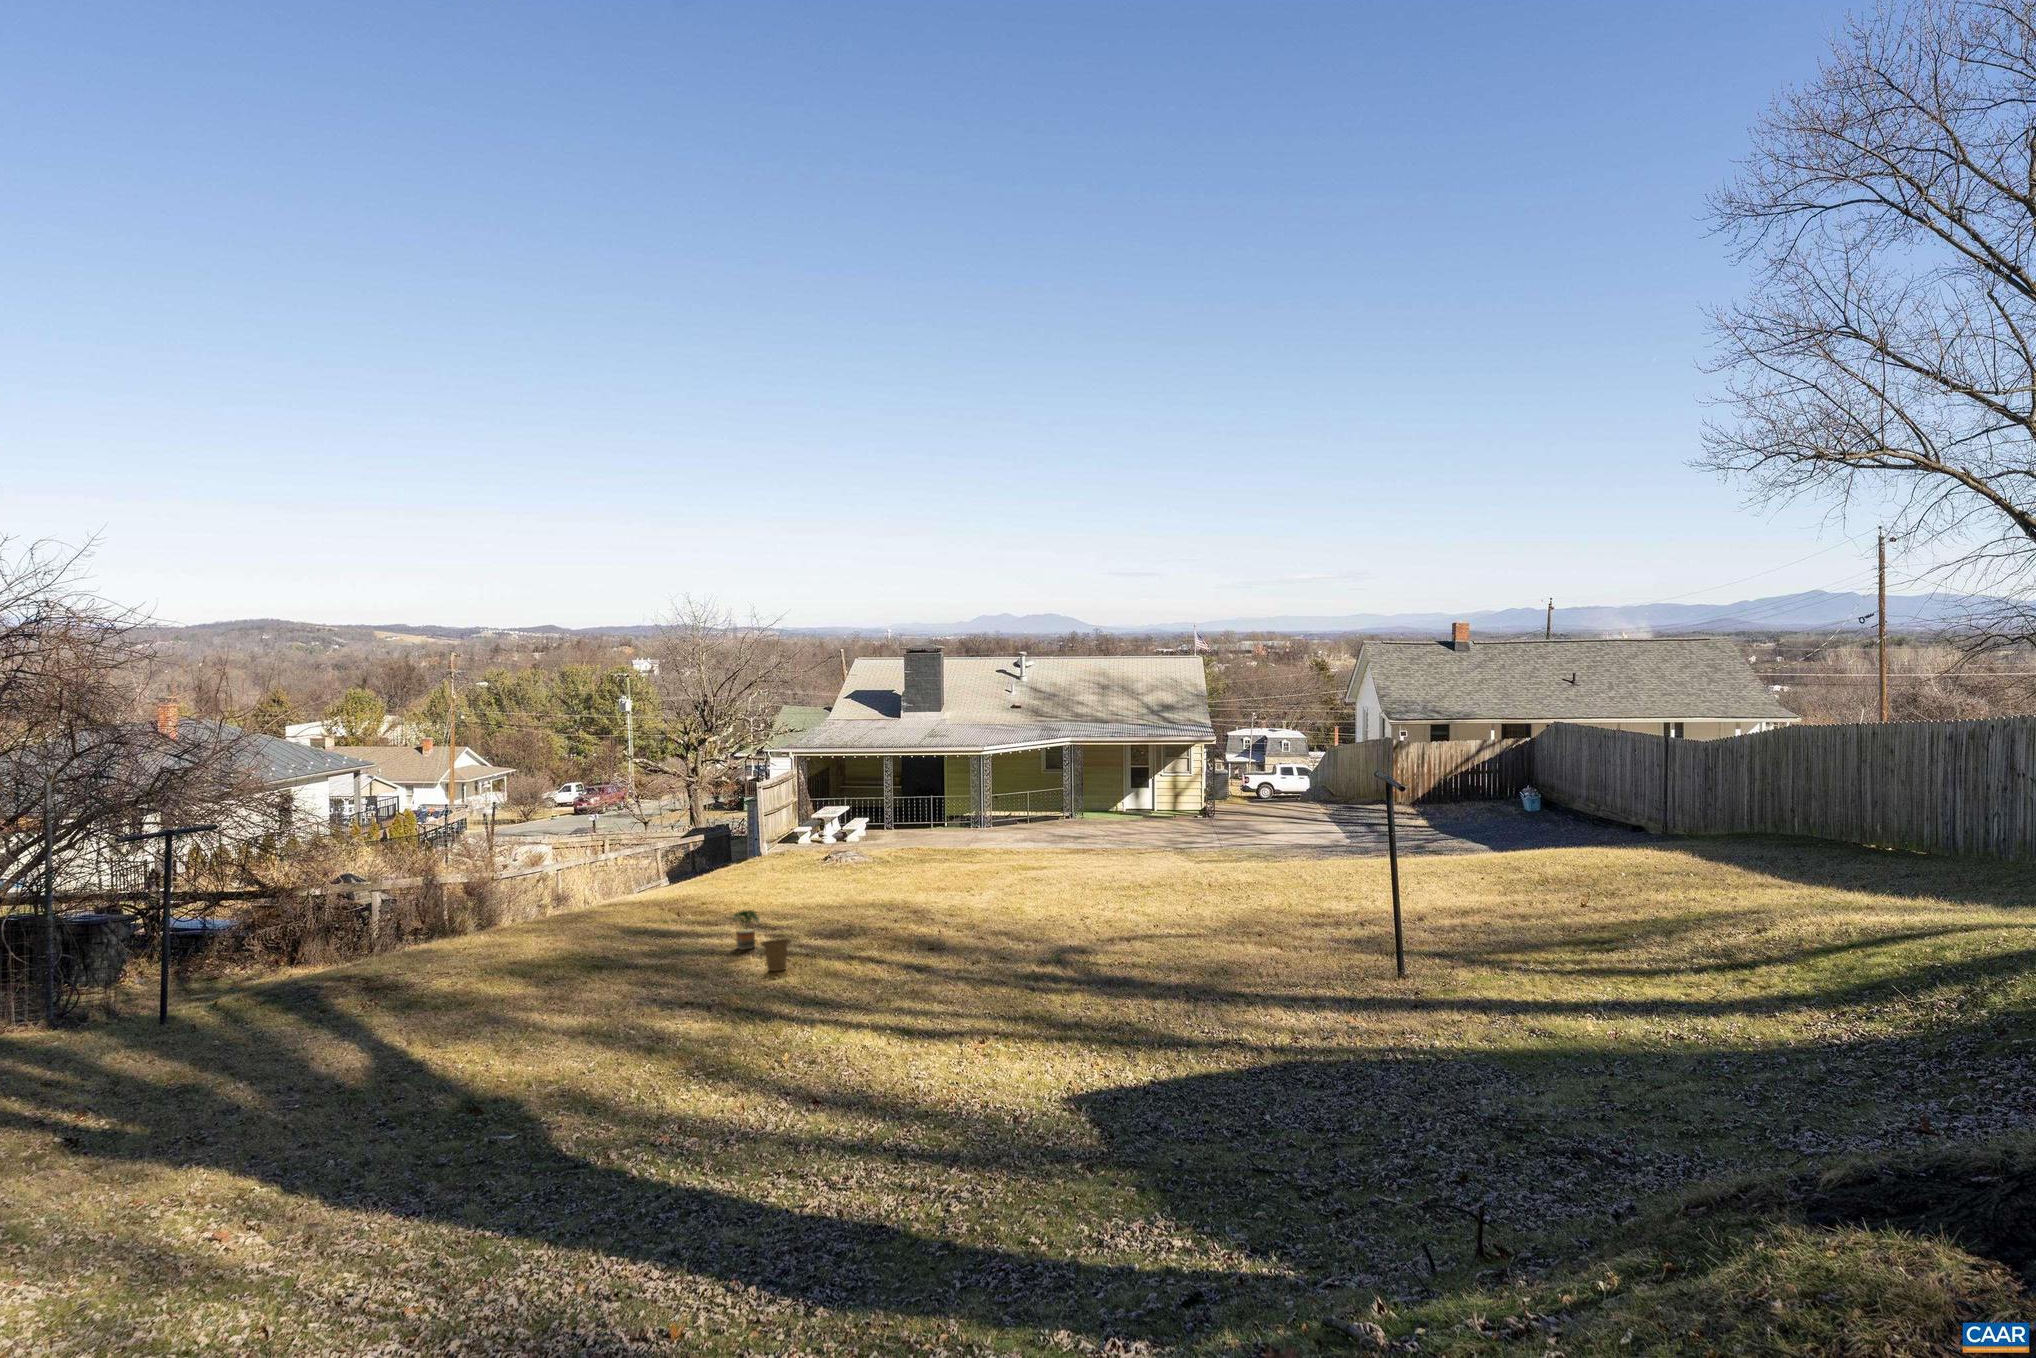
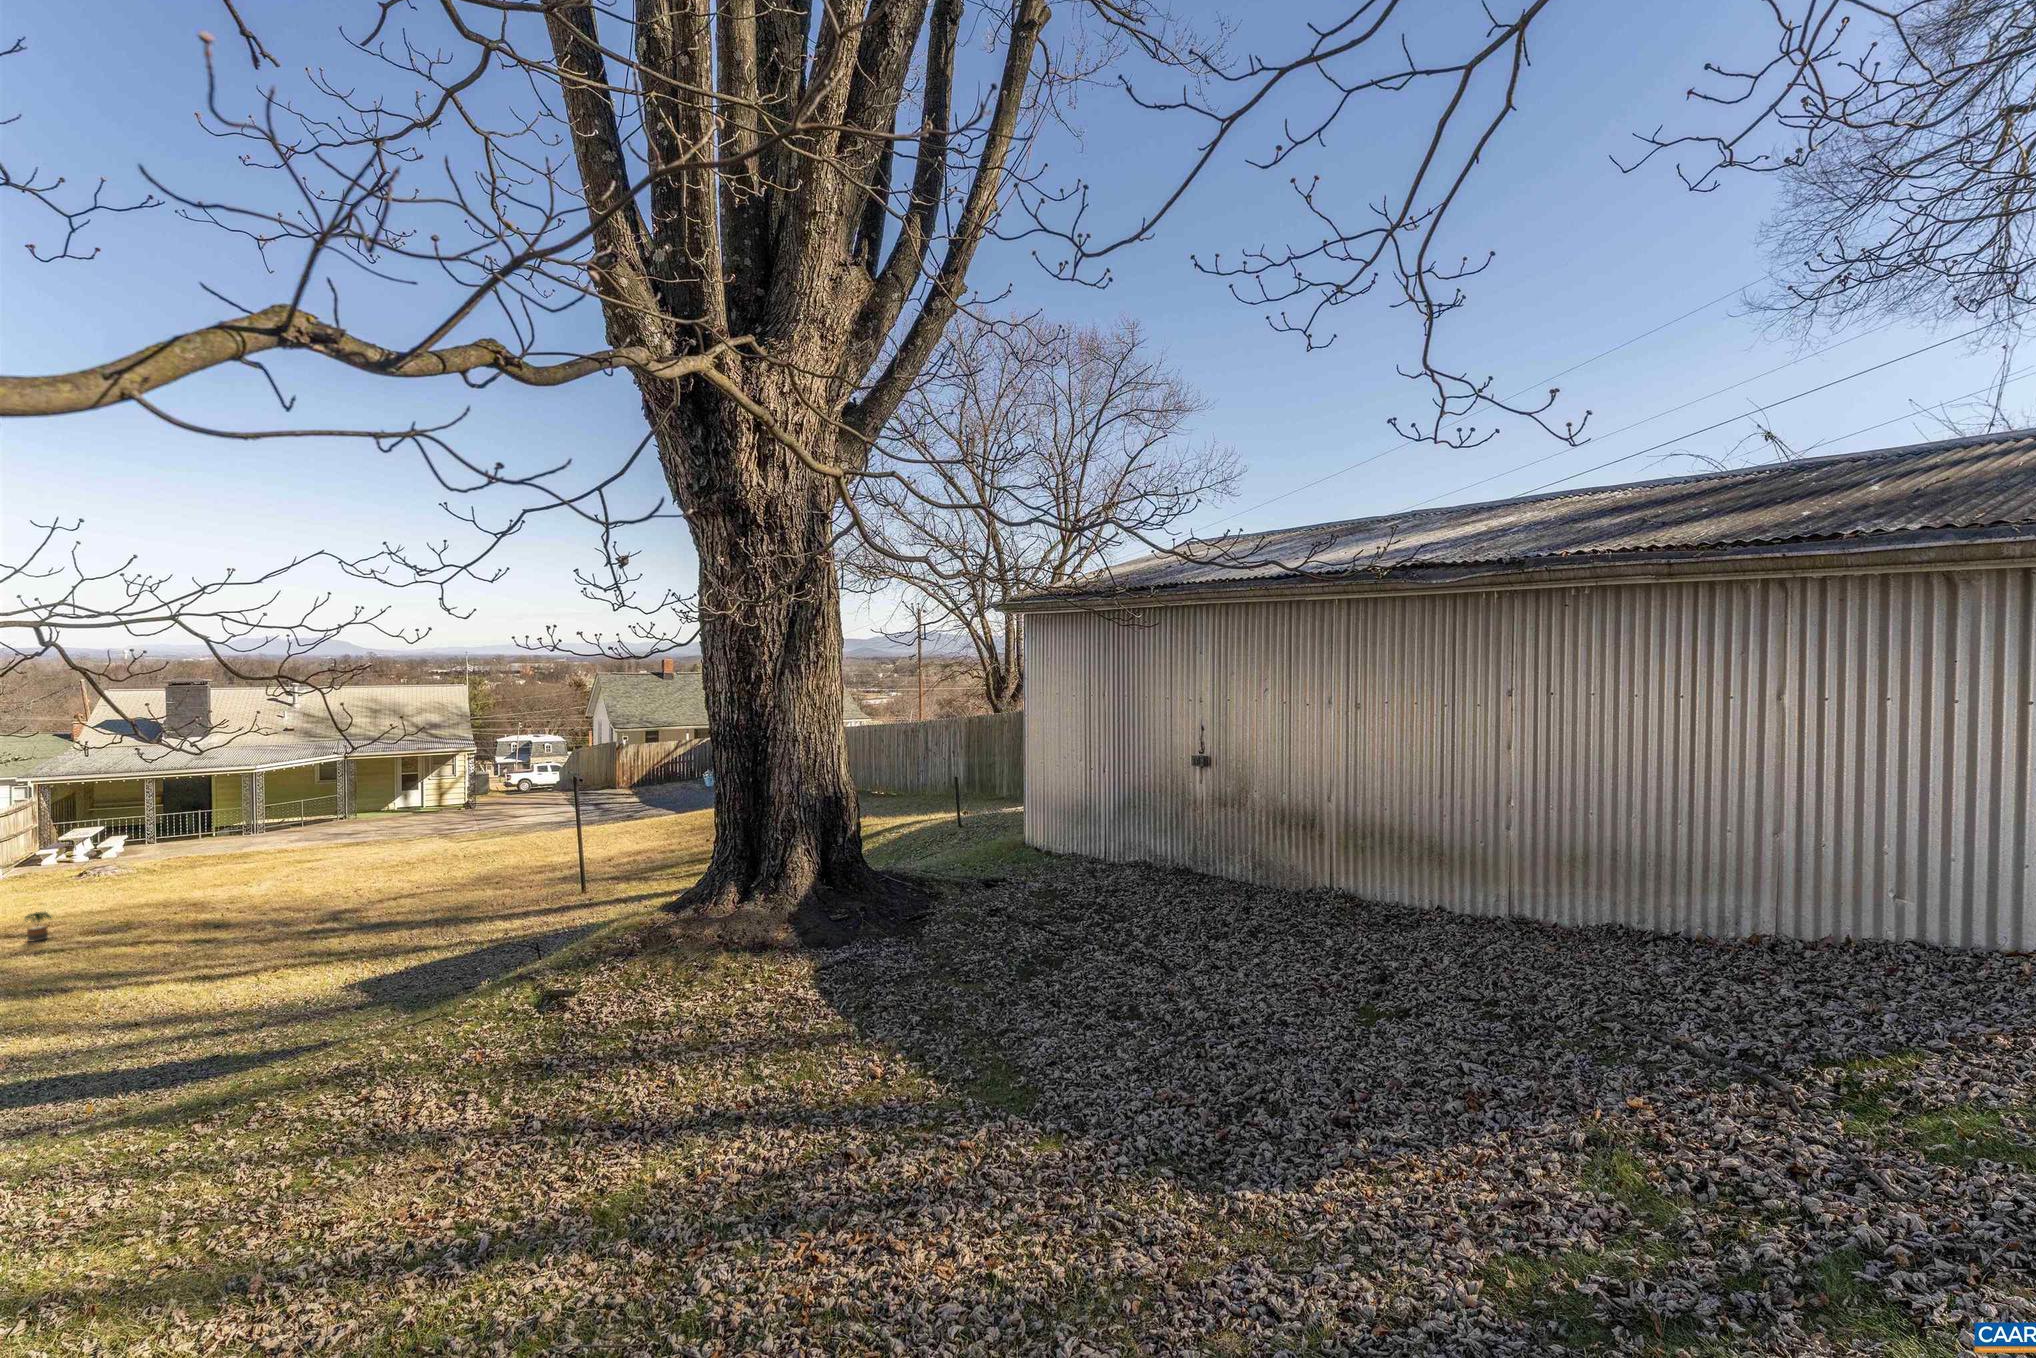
basket: present [761,939,791,971] -> none [64,925,94,949]

